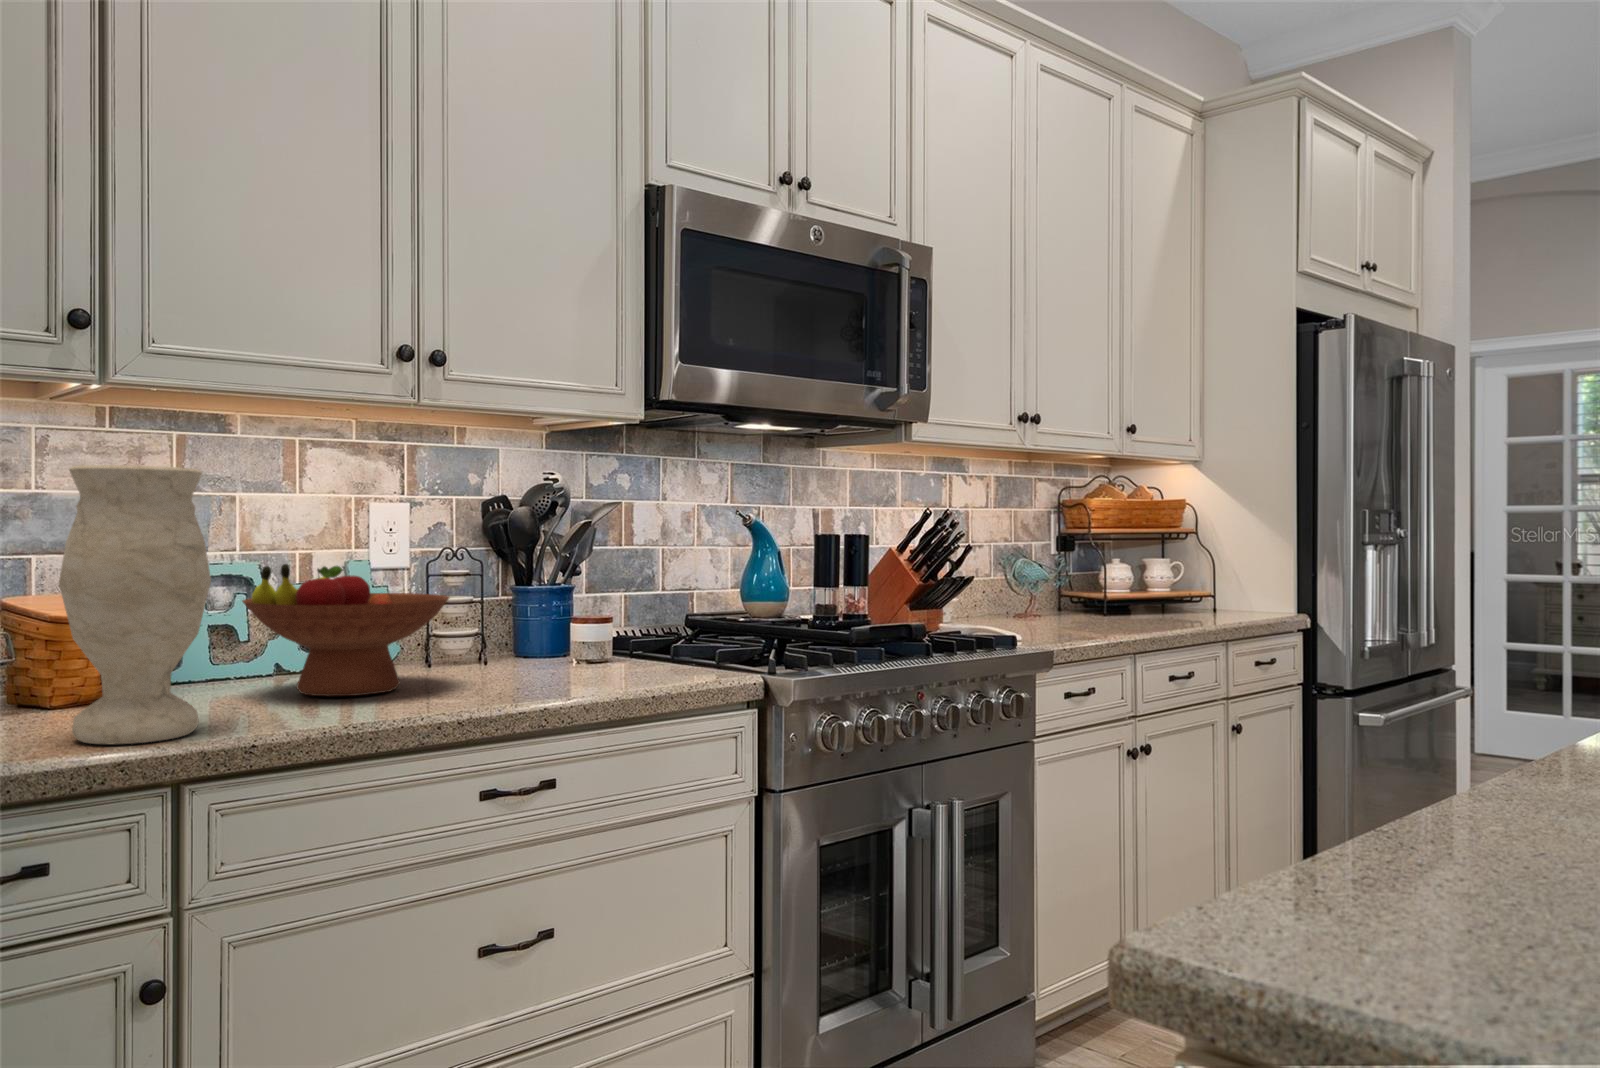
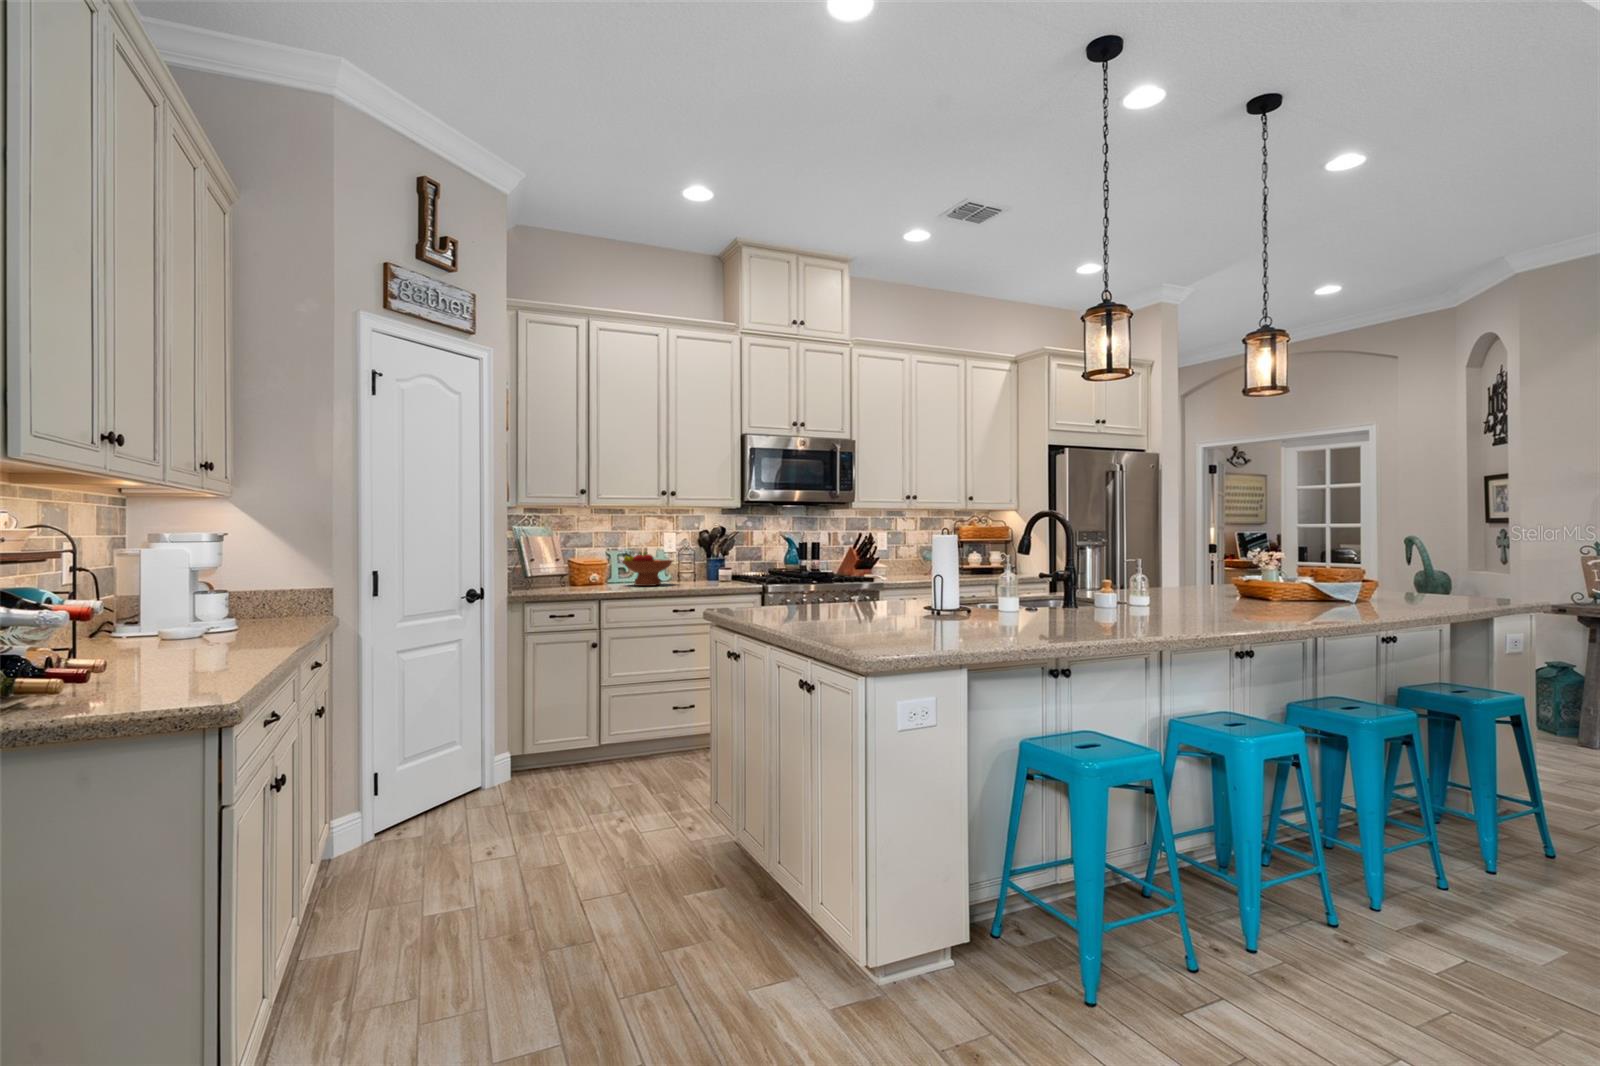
vase: present [59,465,211,744] -> none [576,528,608,591]

